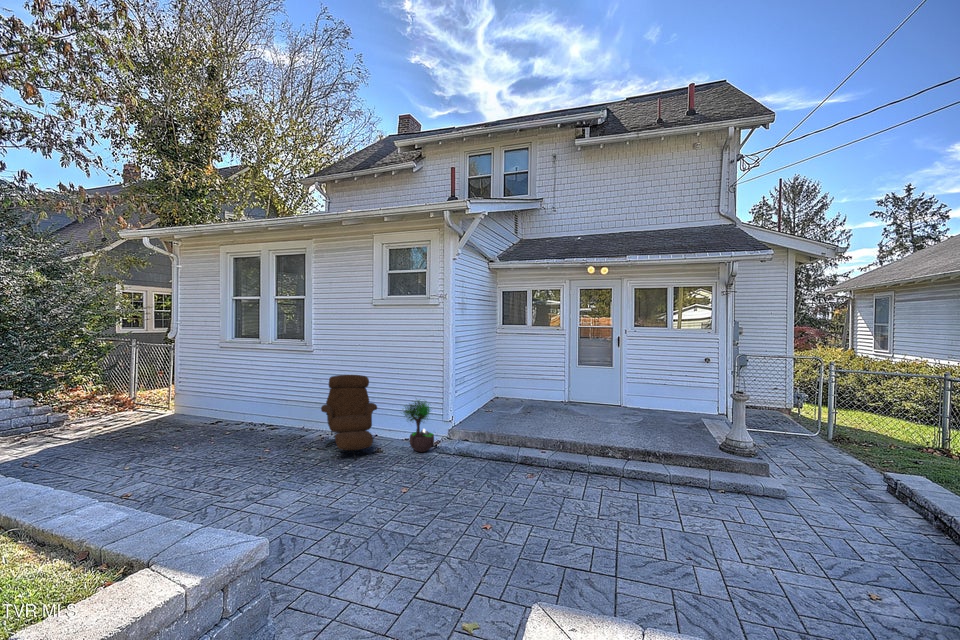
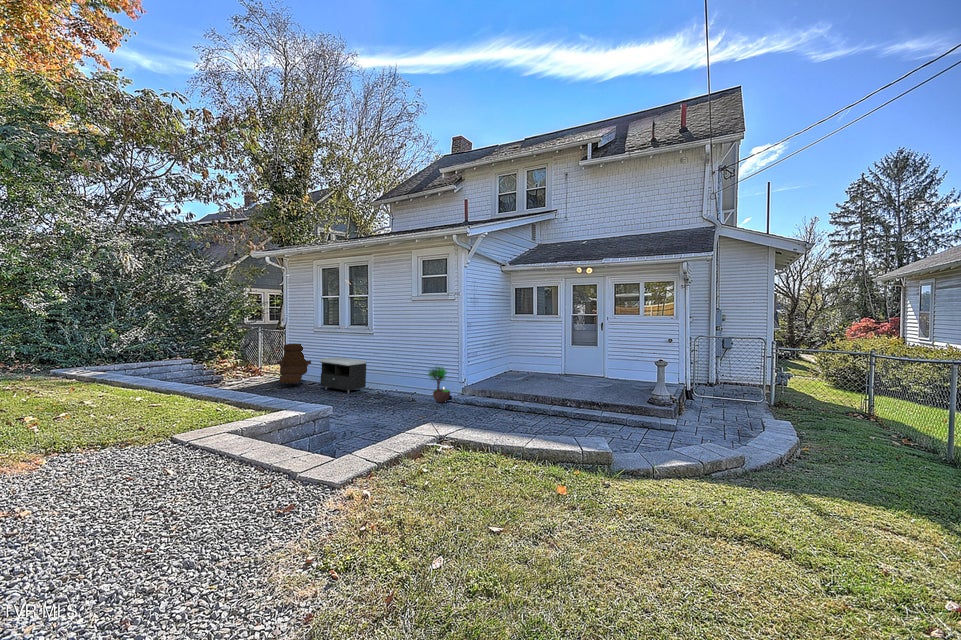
lounge chair: present [321,375,377,460] -> present [277,344,311,389]
storage bench: none [230,385,302,439] -> present [320,357,366,393]

